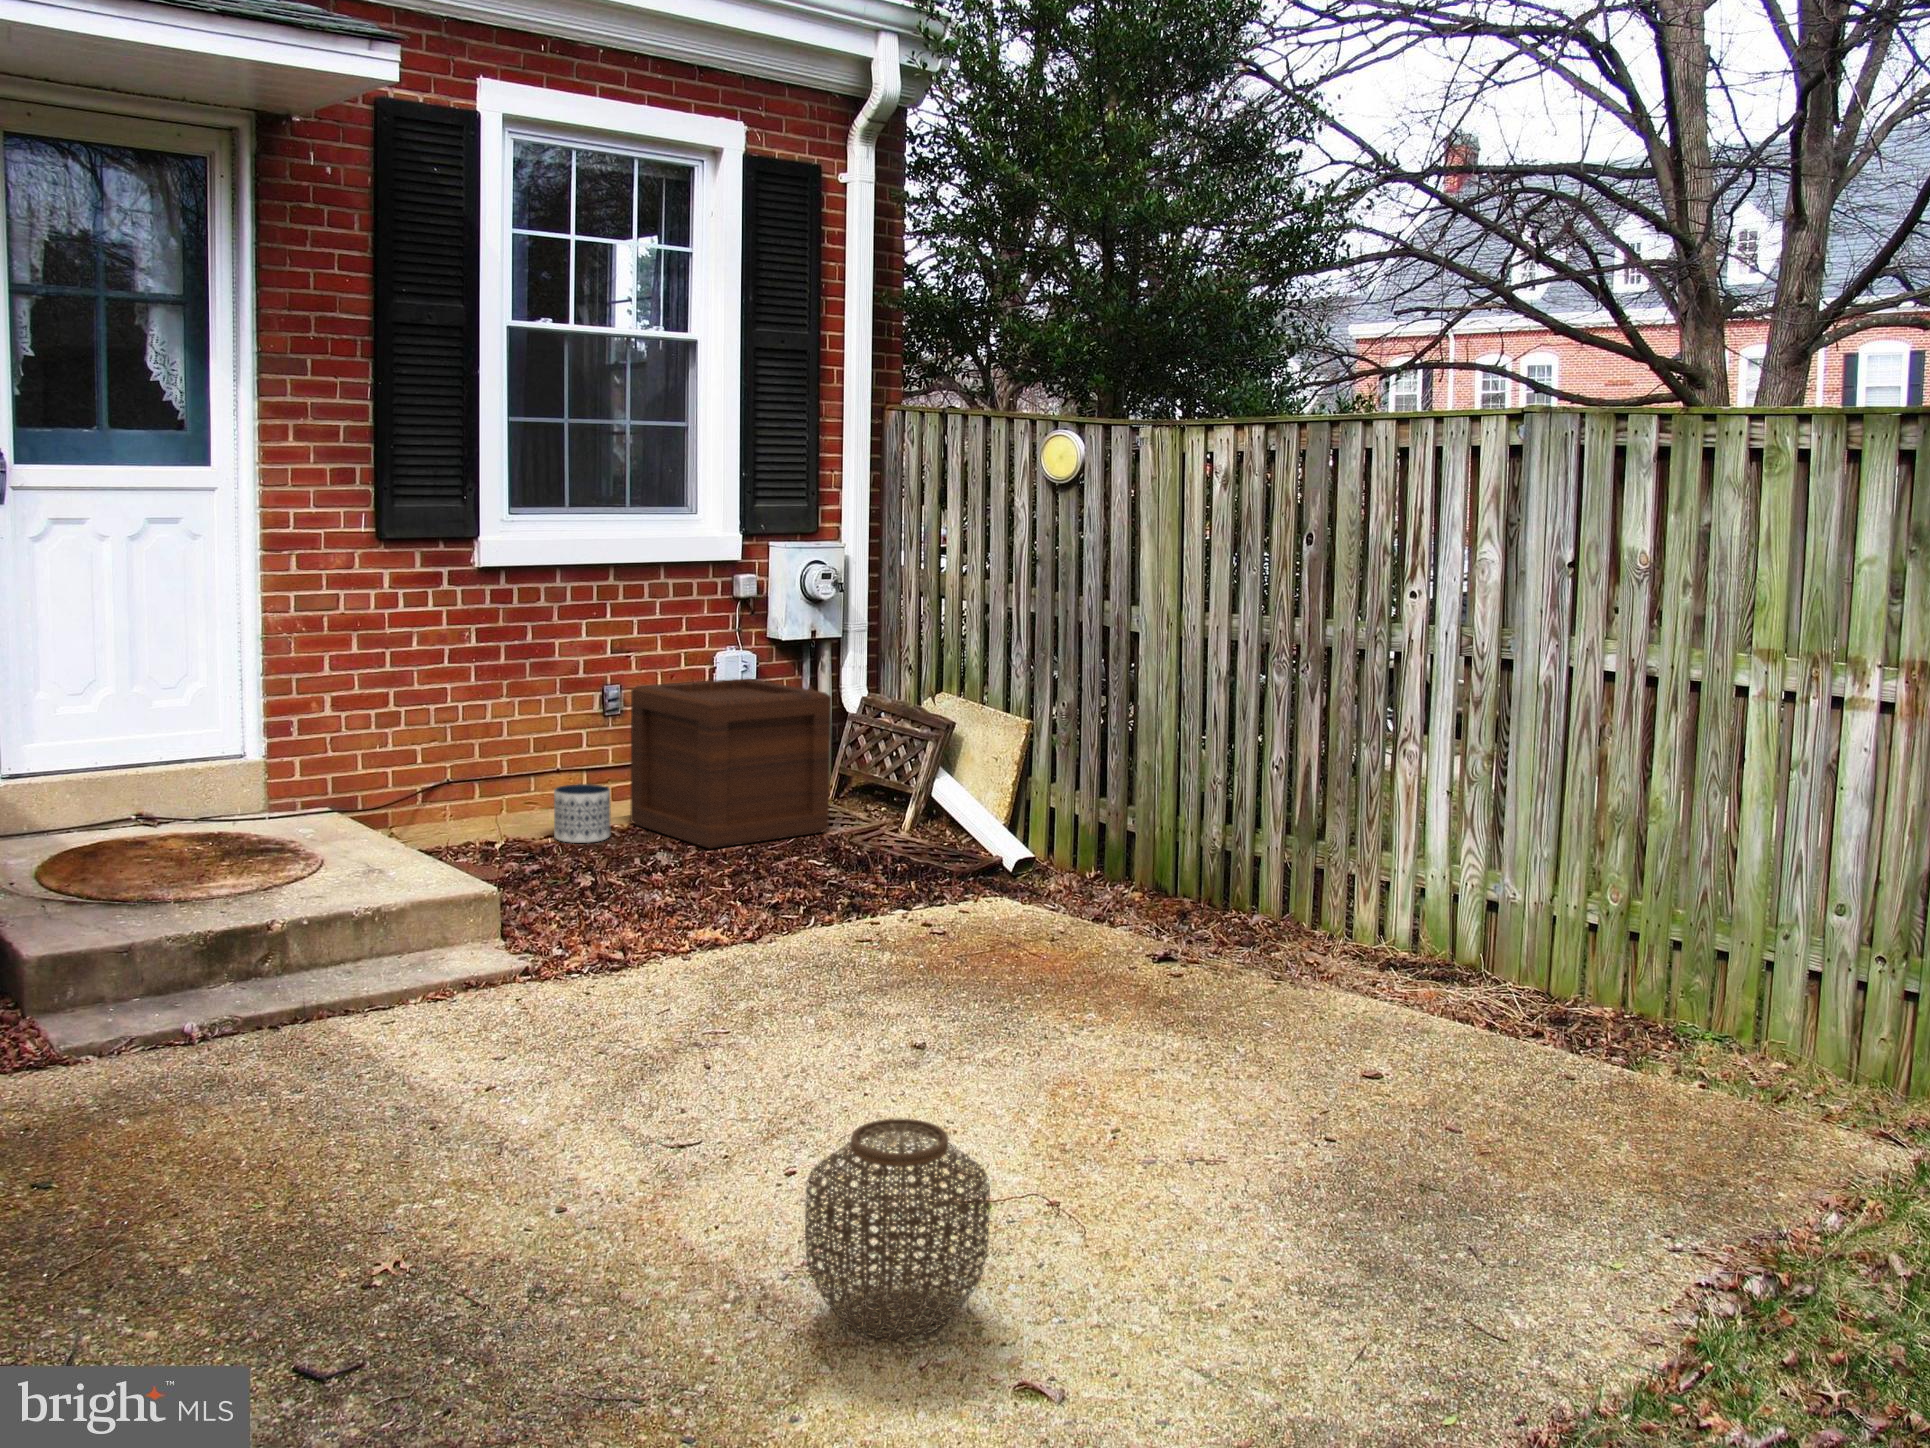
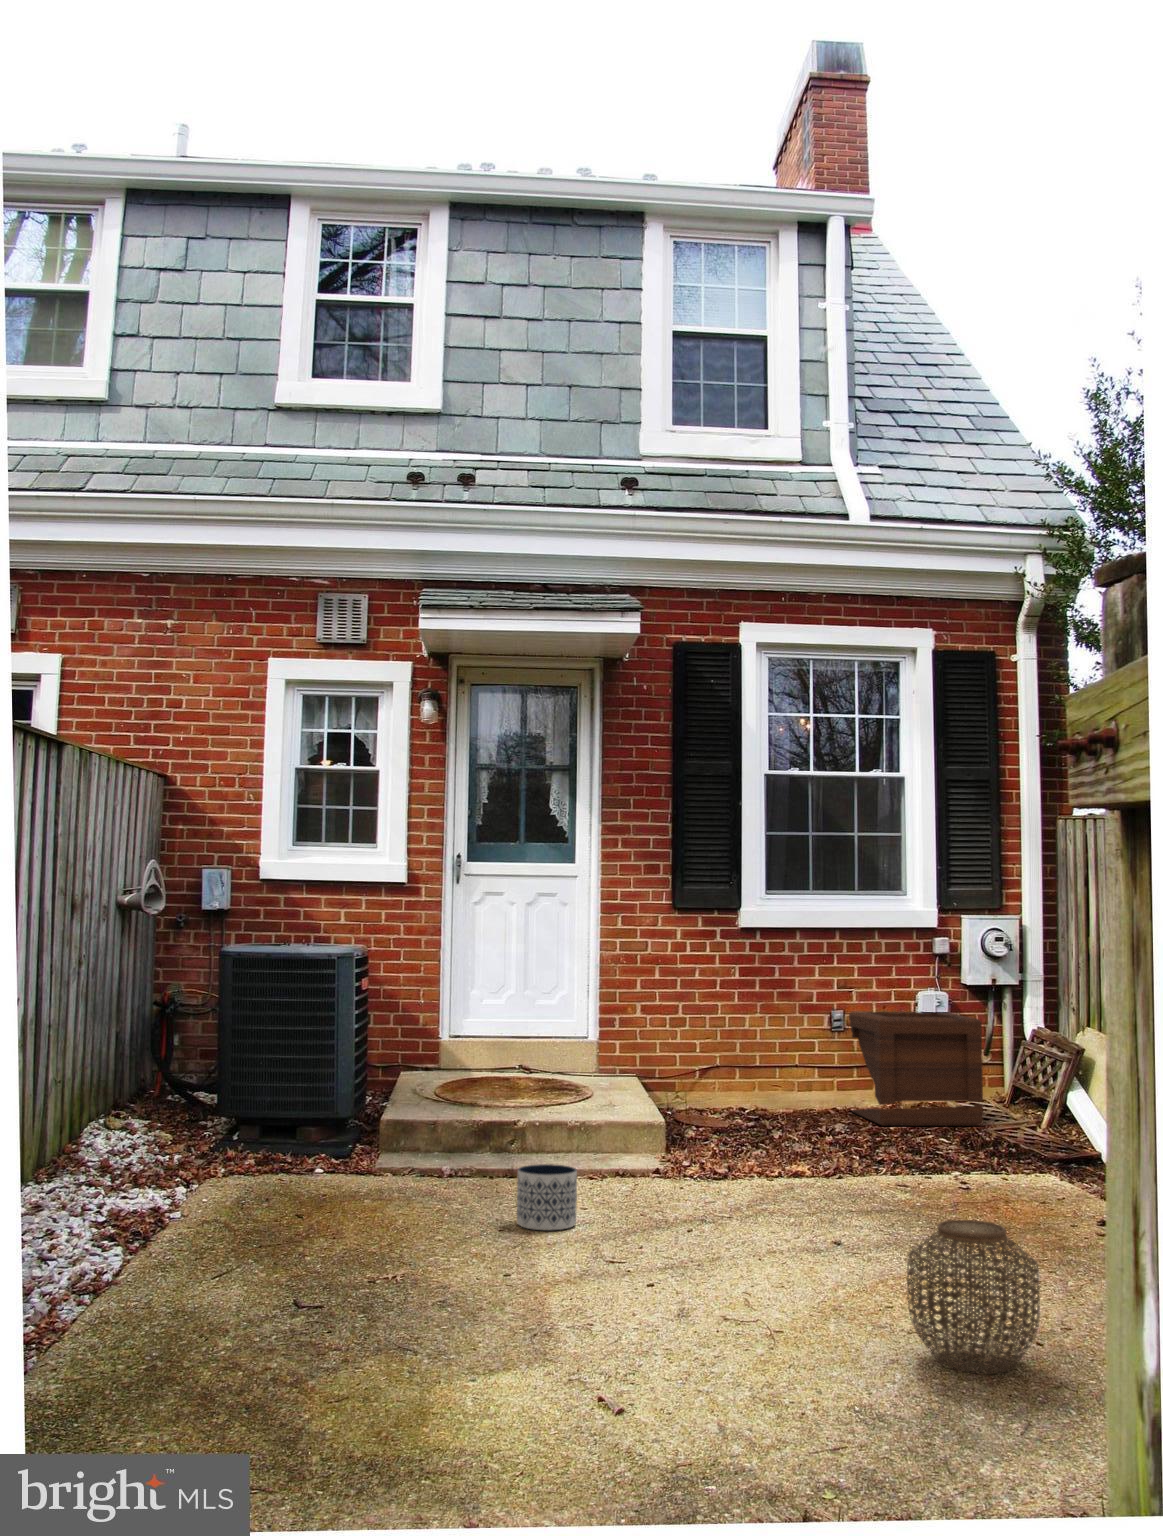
planter: present [554,784,611,843] -> present [517,1164,577,1230]
woven basket: present [805,1119,990,1340] -> present [907,1220,1040,1374]

